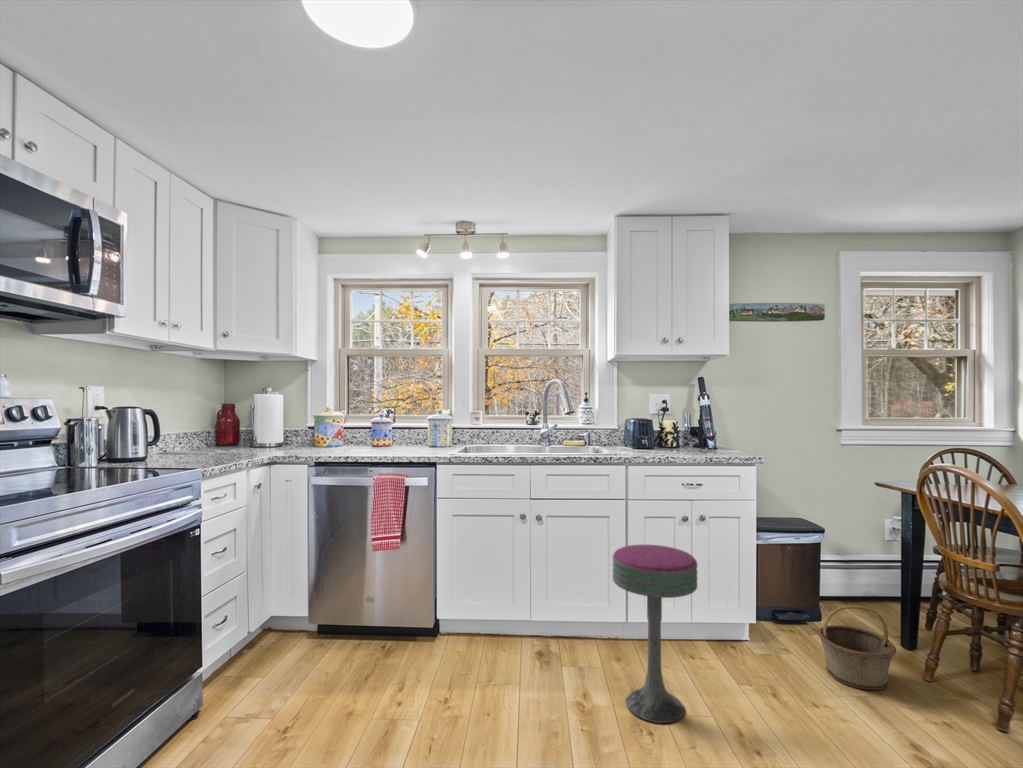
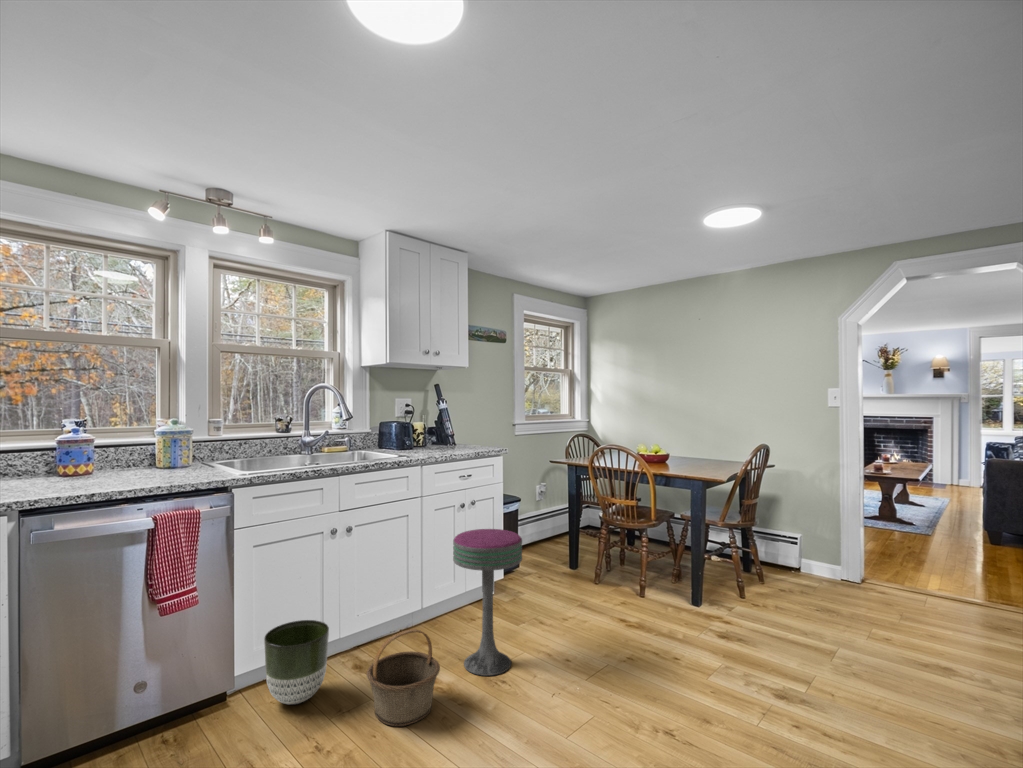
planter: none [449,589,502,661] -> present [264,620,329,705]
basket: present [818,605,896,690] -> present [367,629,440,726]

